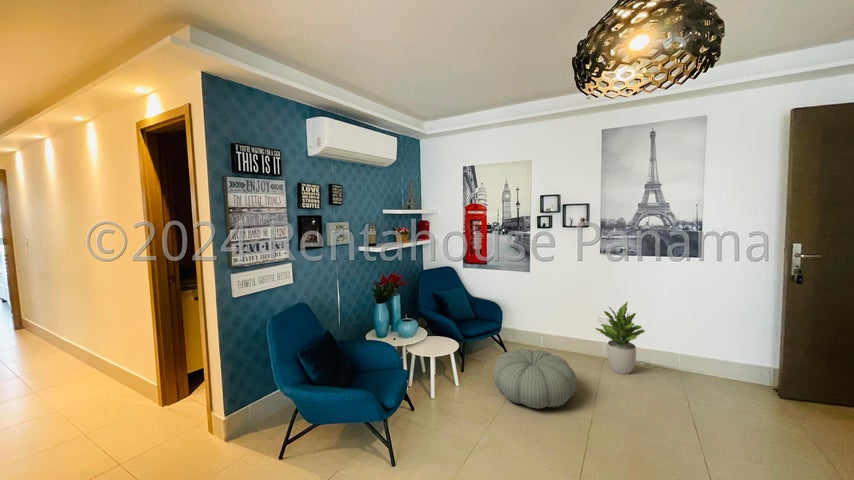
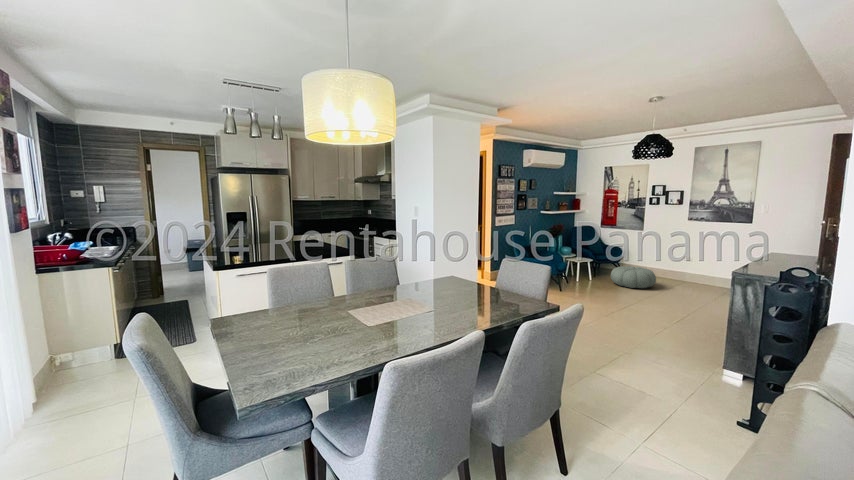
potted plant: present [596,302,645,374] -> none [680,247,712,287]

